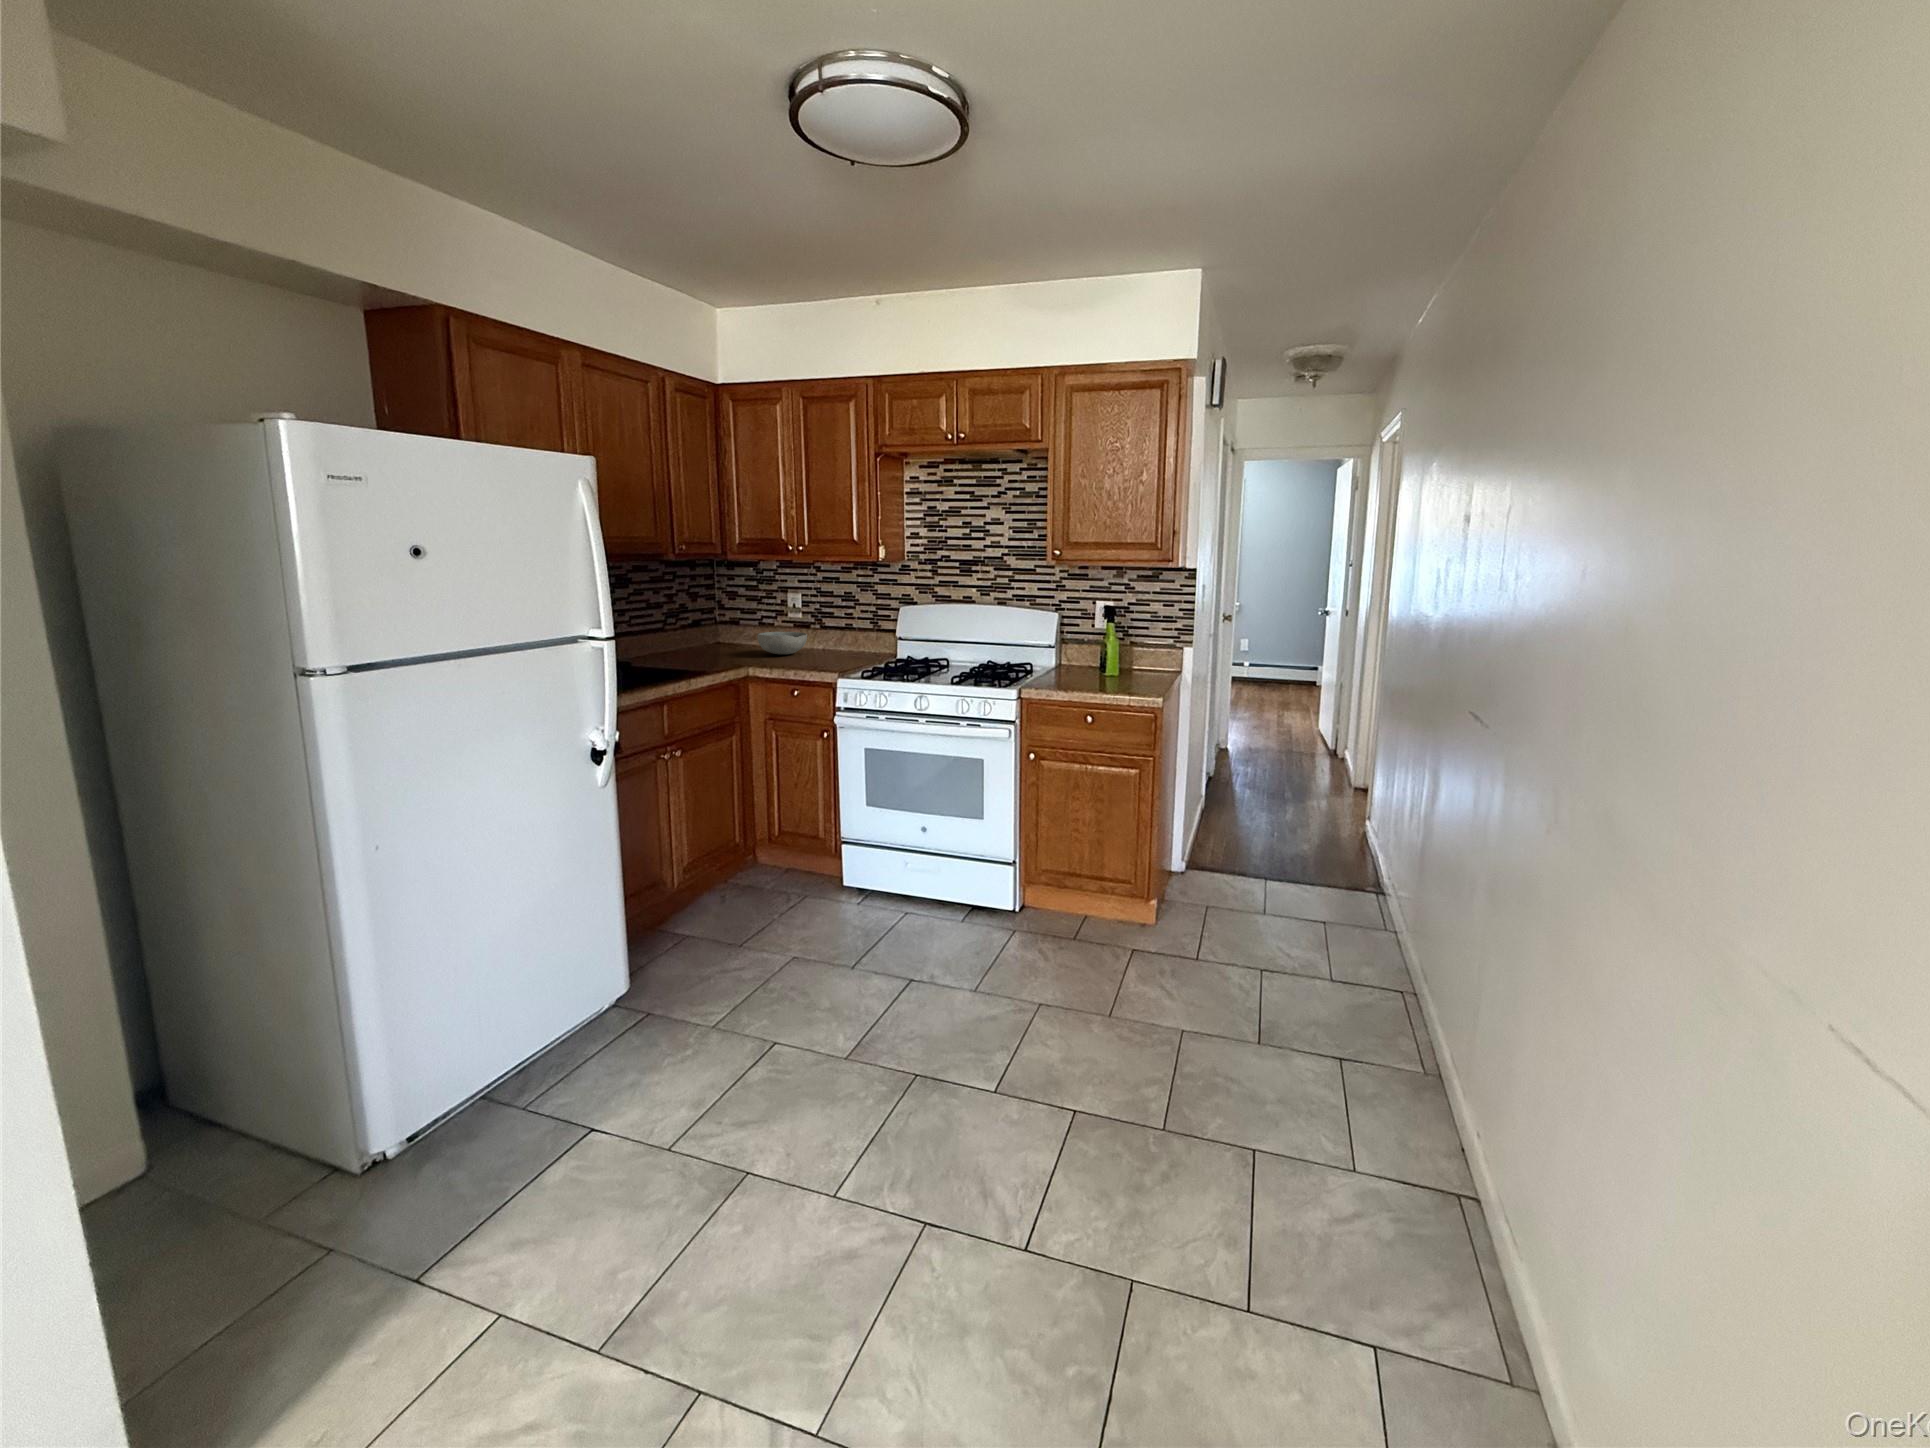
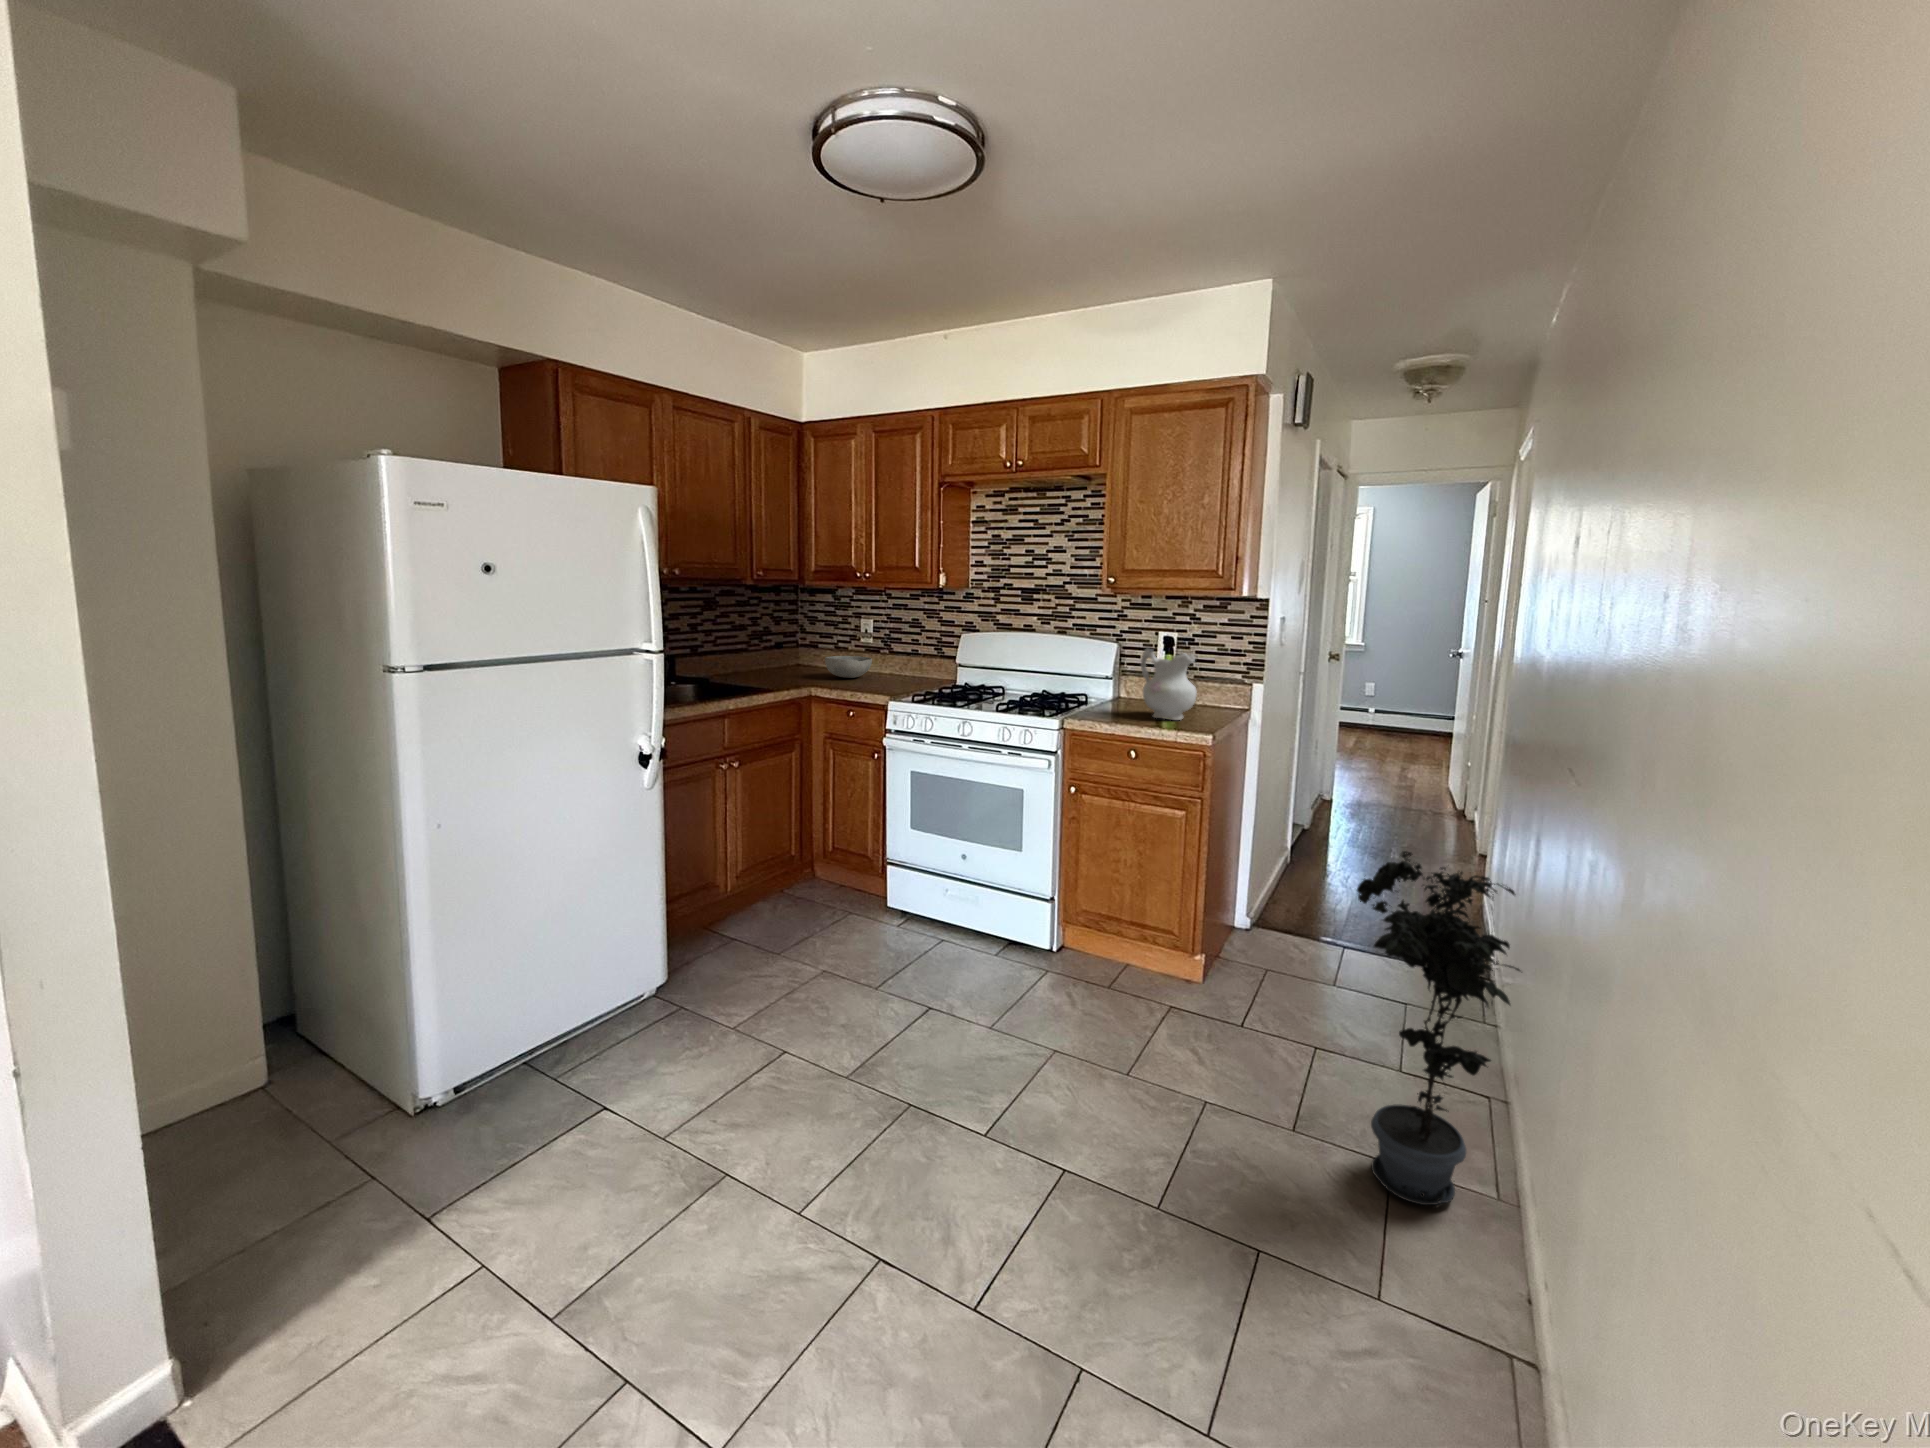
ceramic pitcher: none [1087,617,1140,685] -> present [1141,649,1196,720]
potted plant: none [1314,794,1460,1091] -> present [1357,851,1520,1205]

